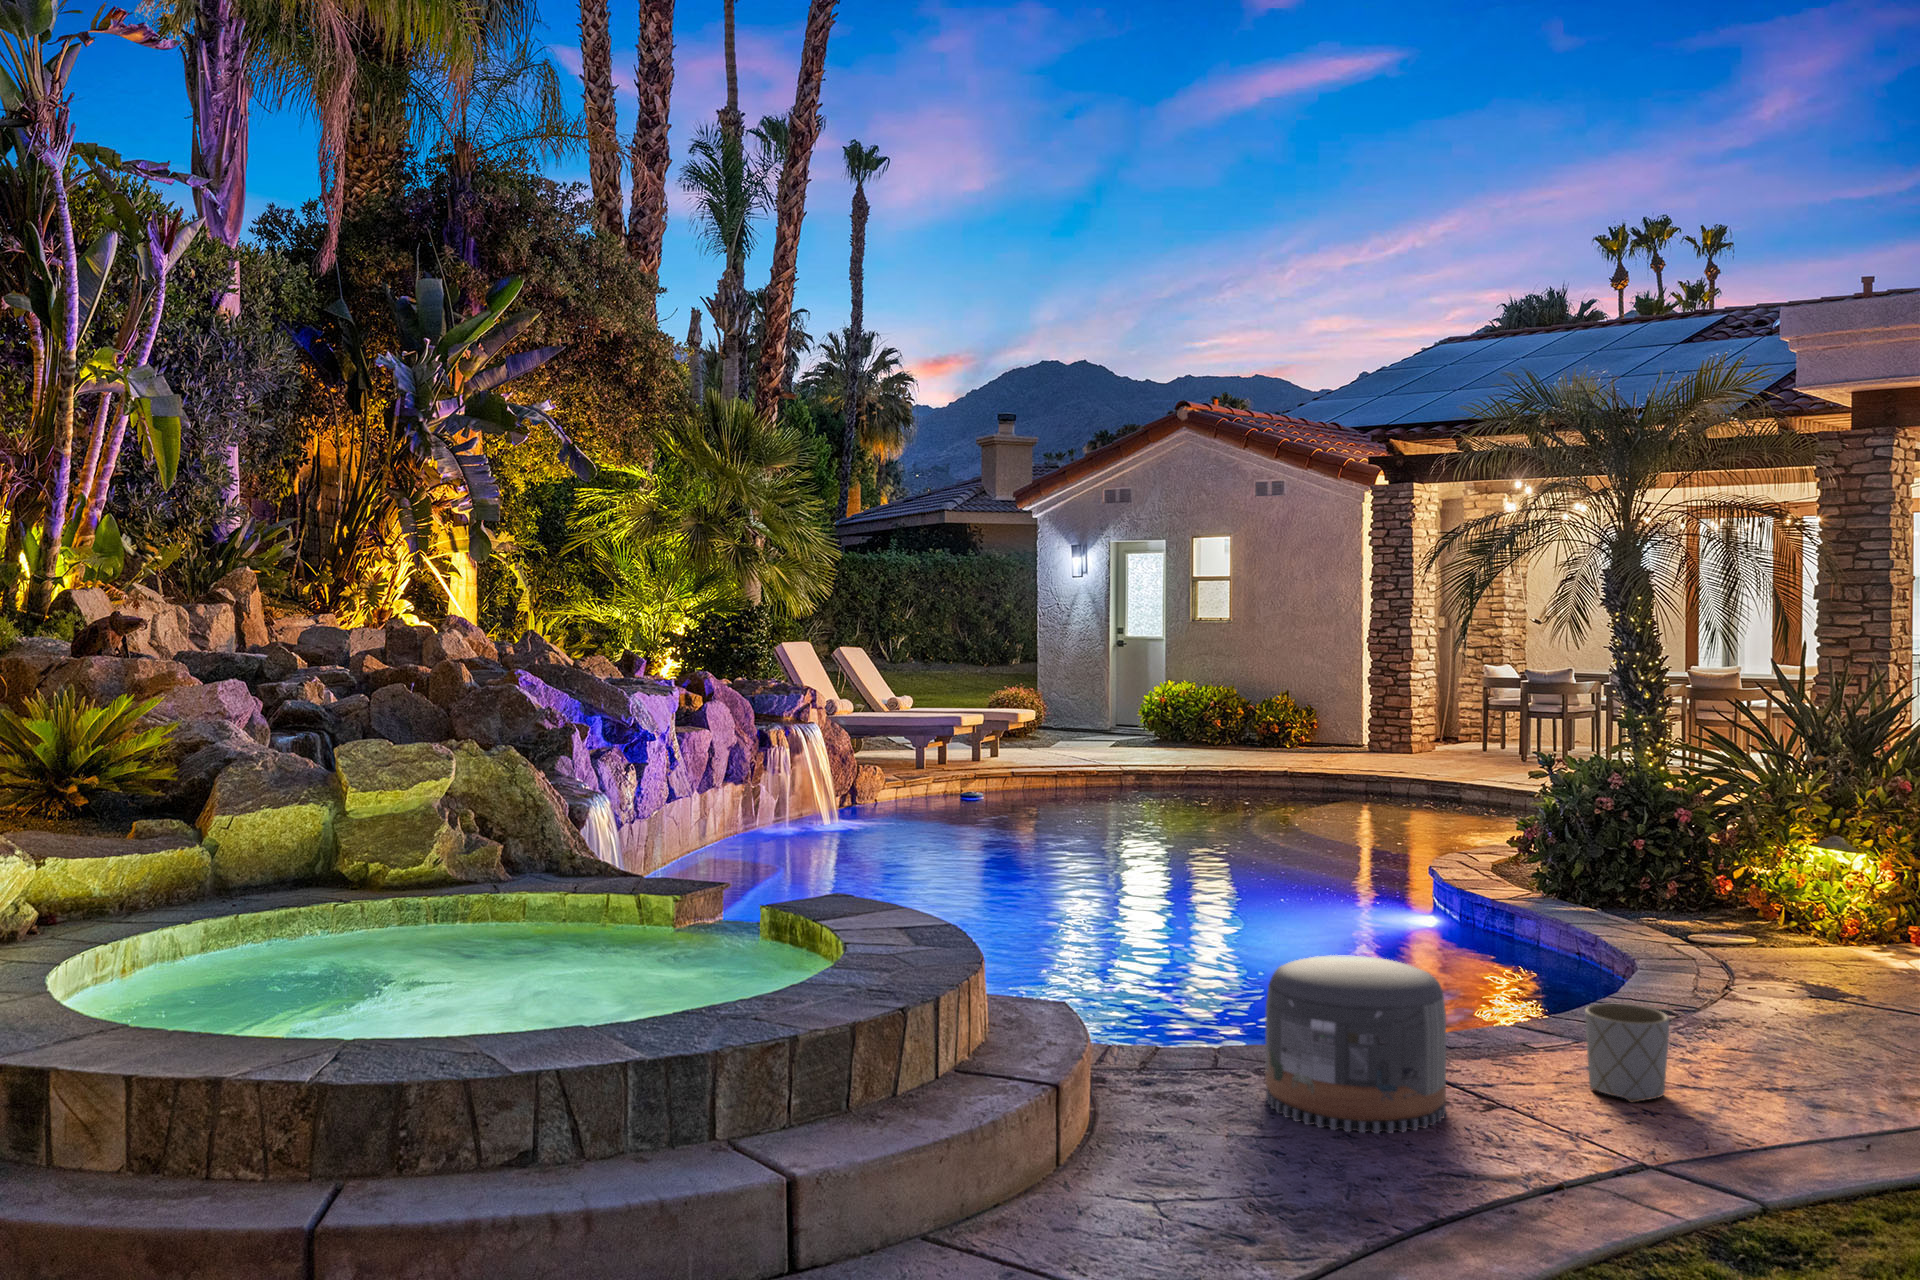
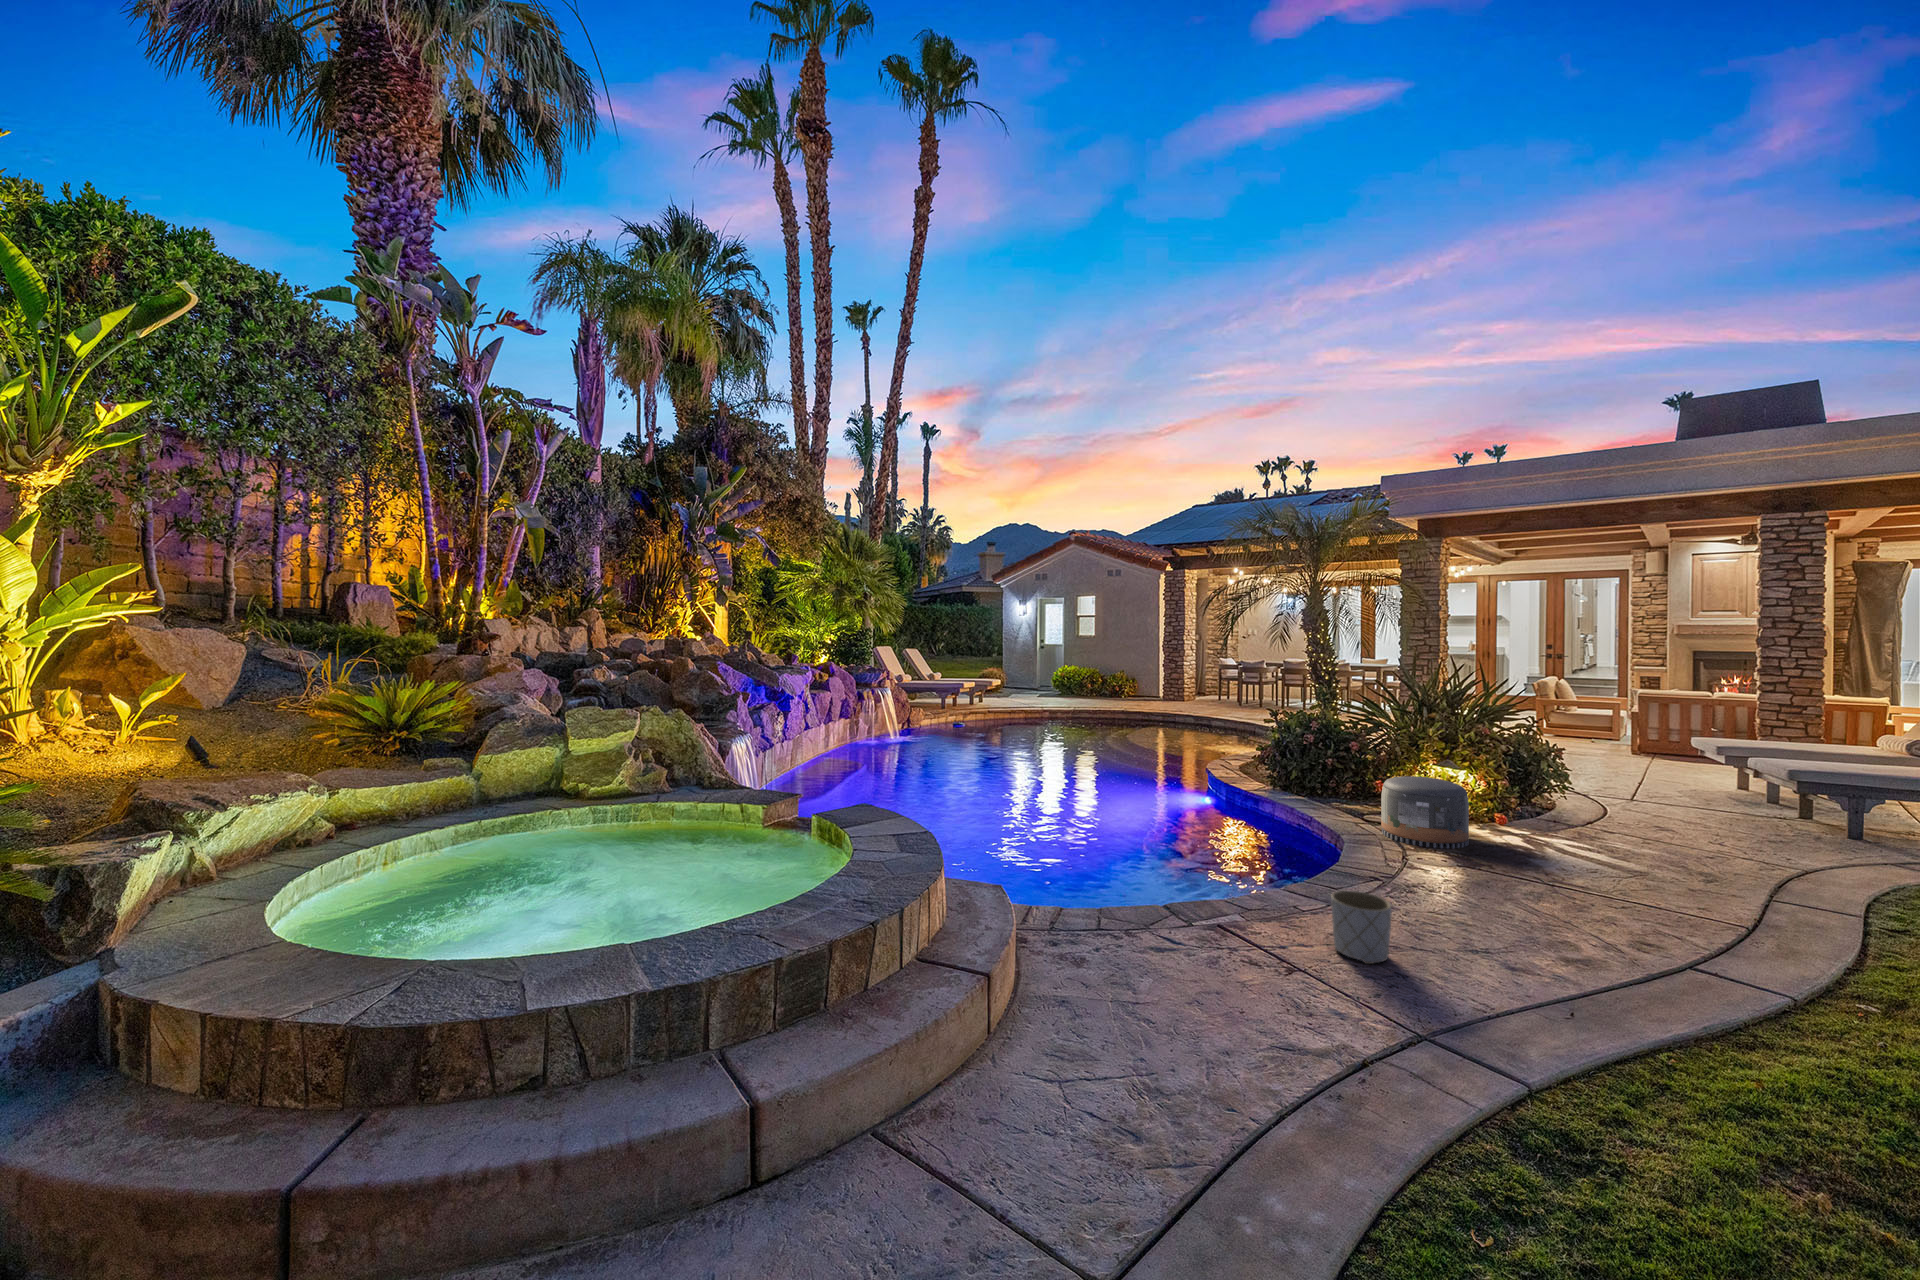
pouf: present [1265,955,1446,1134] -> present [1381,776,1469,849]

